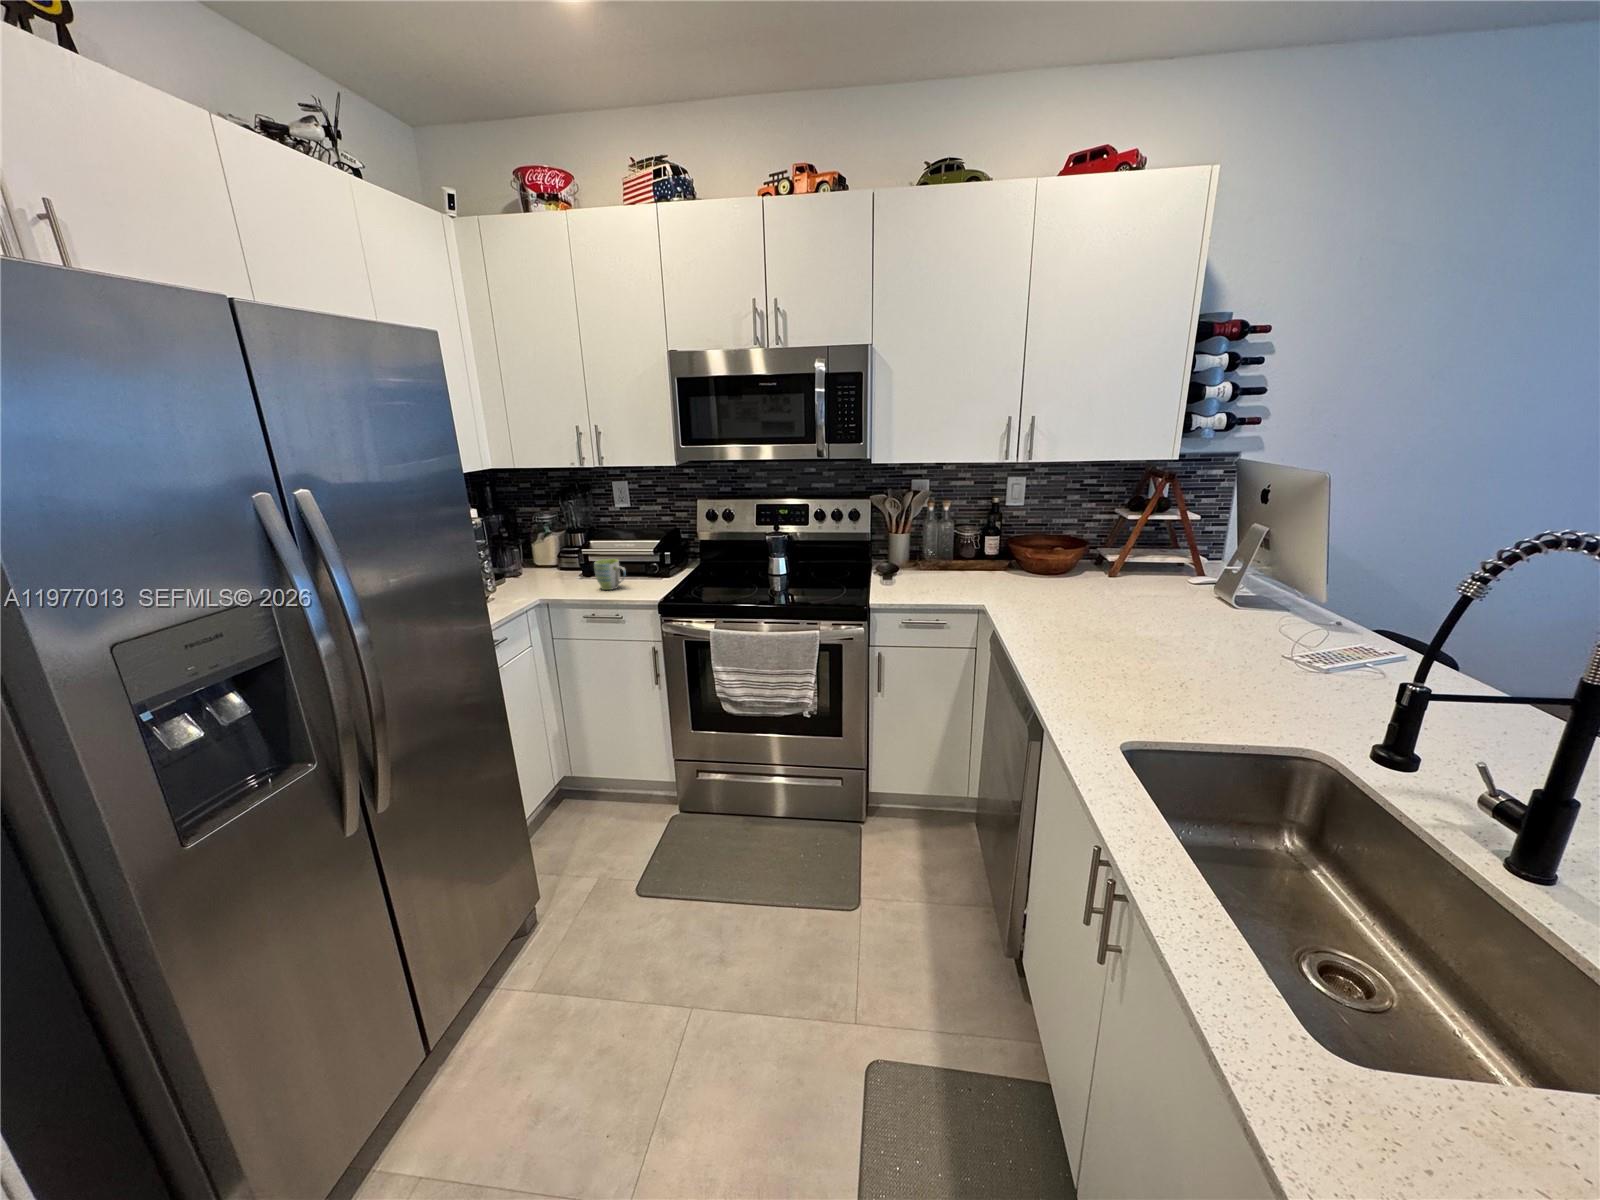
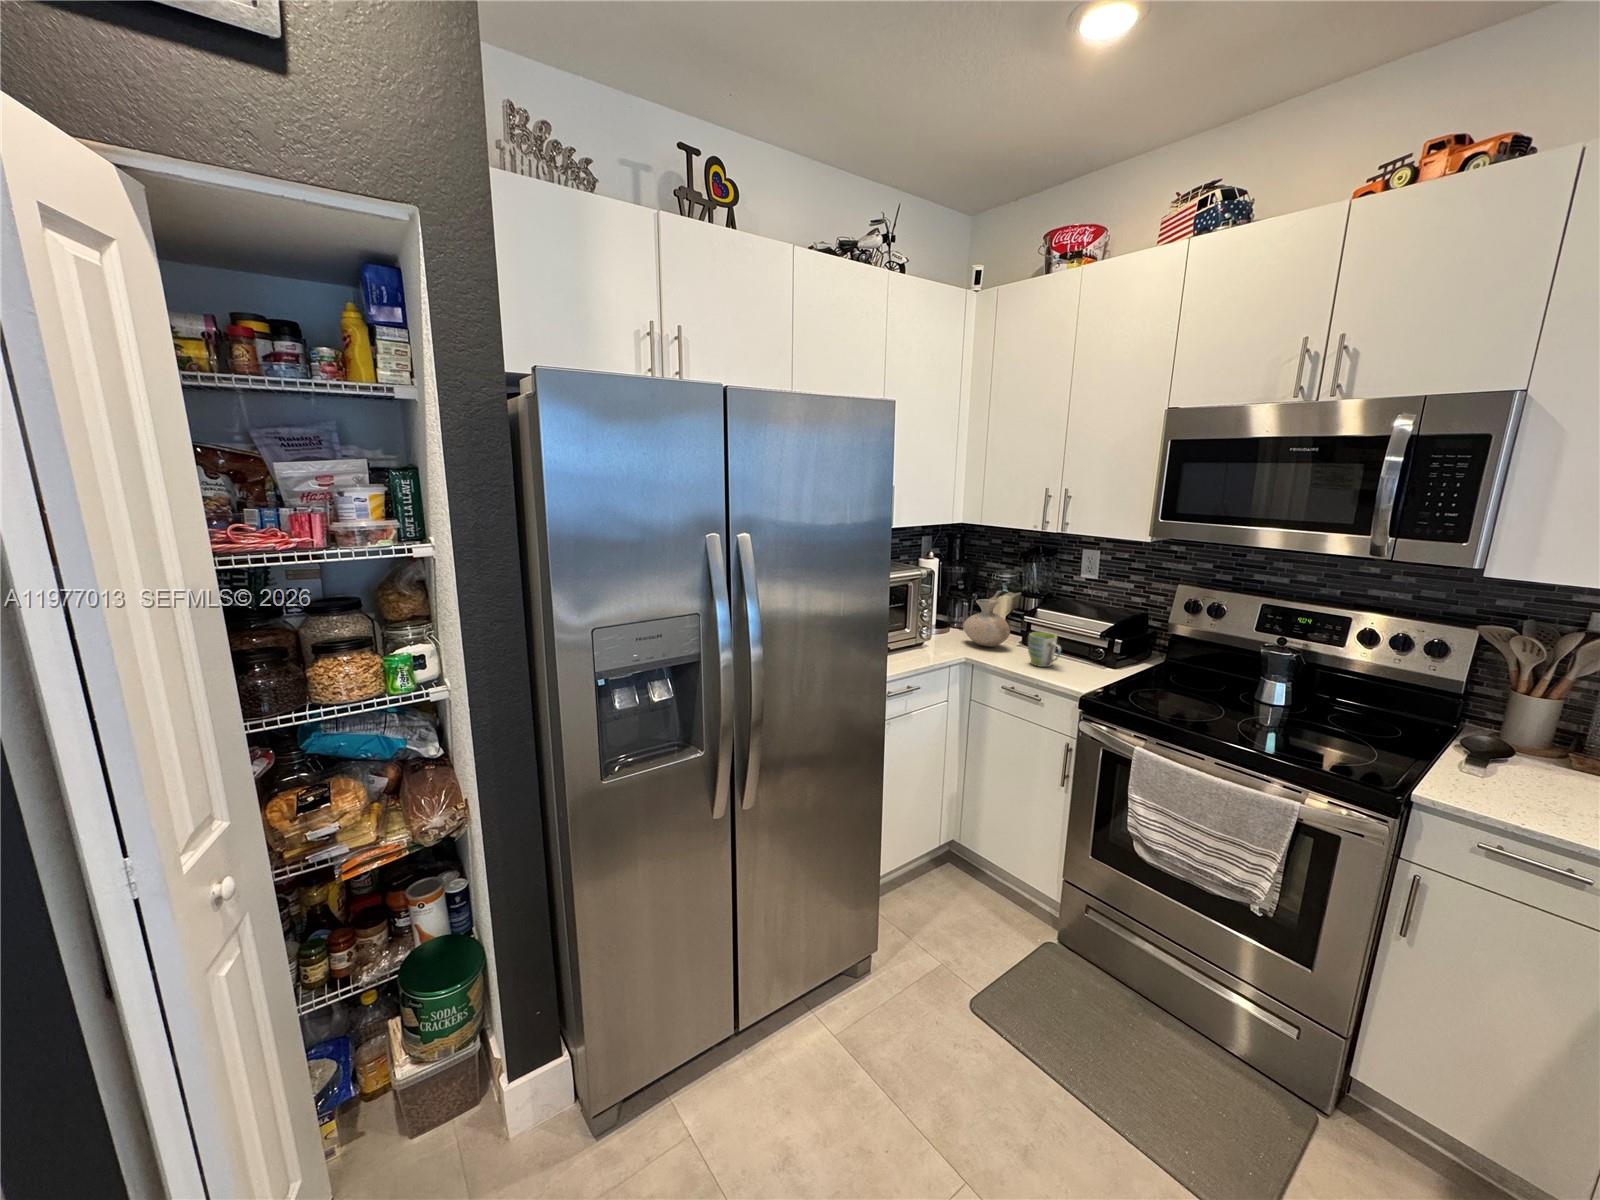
vase: none [522,540,572,585] -> present [963,599,1010,646]

